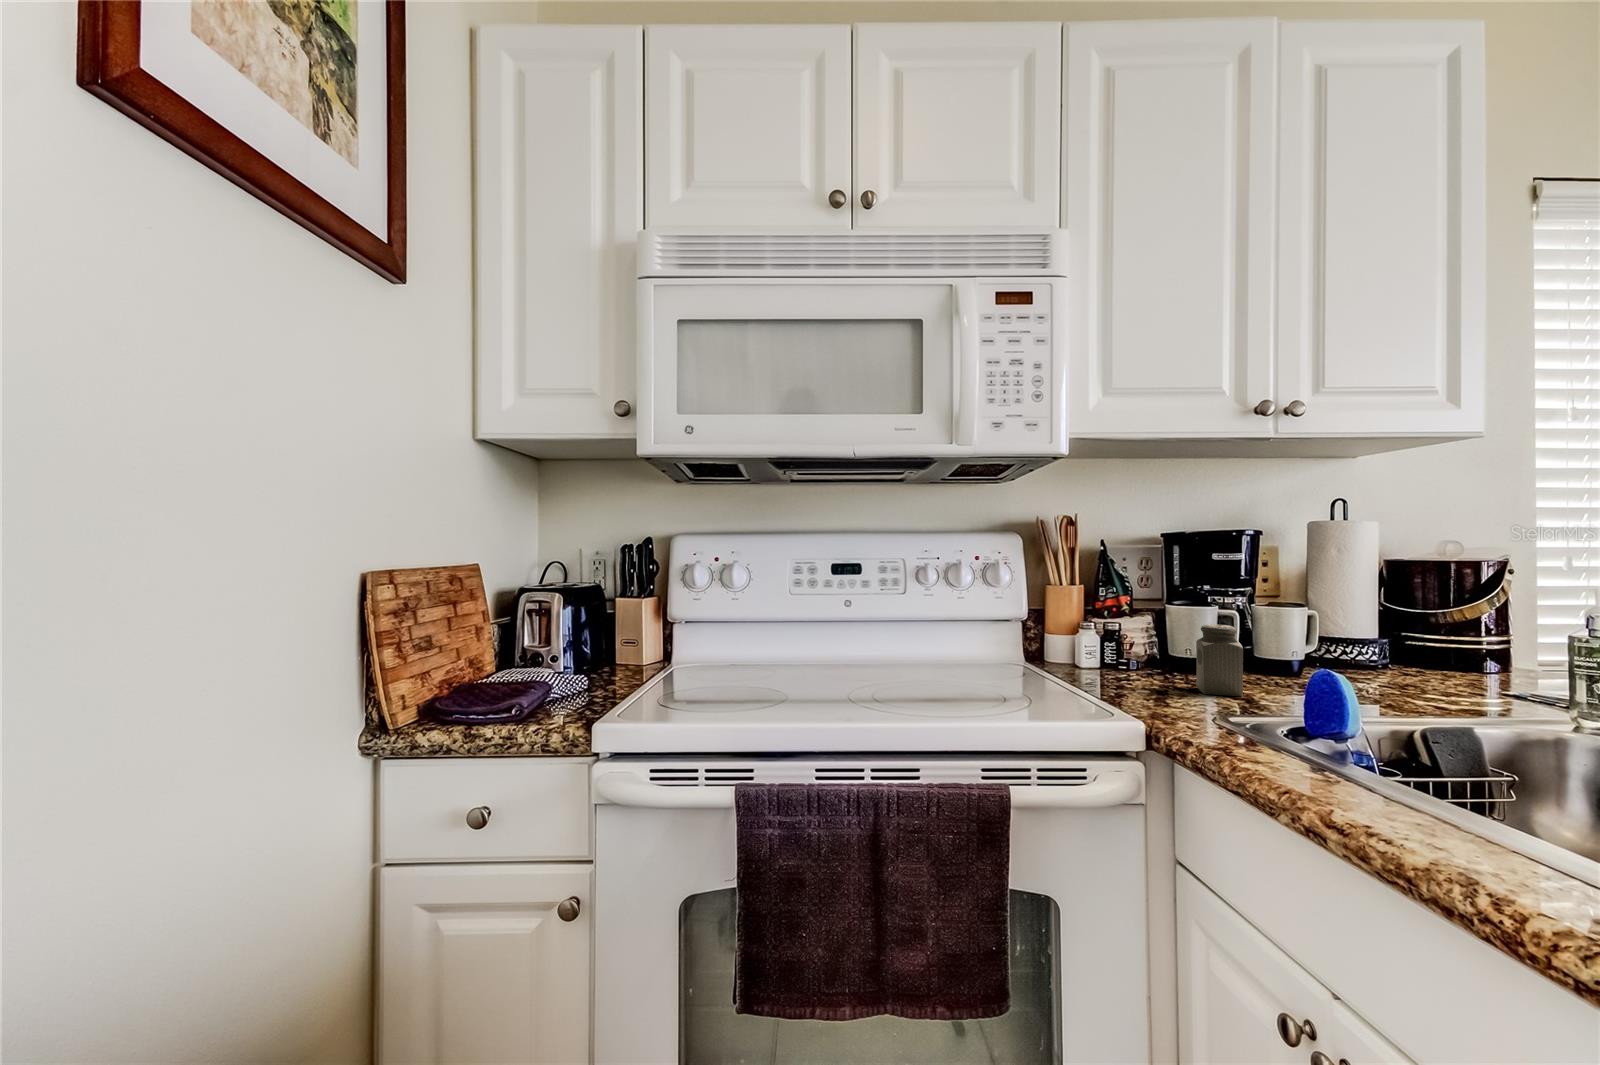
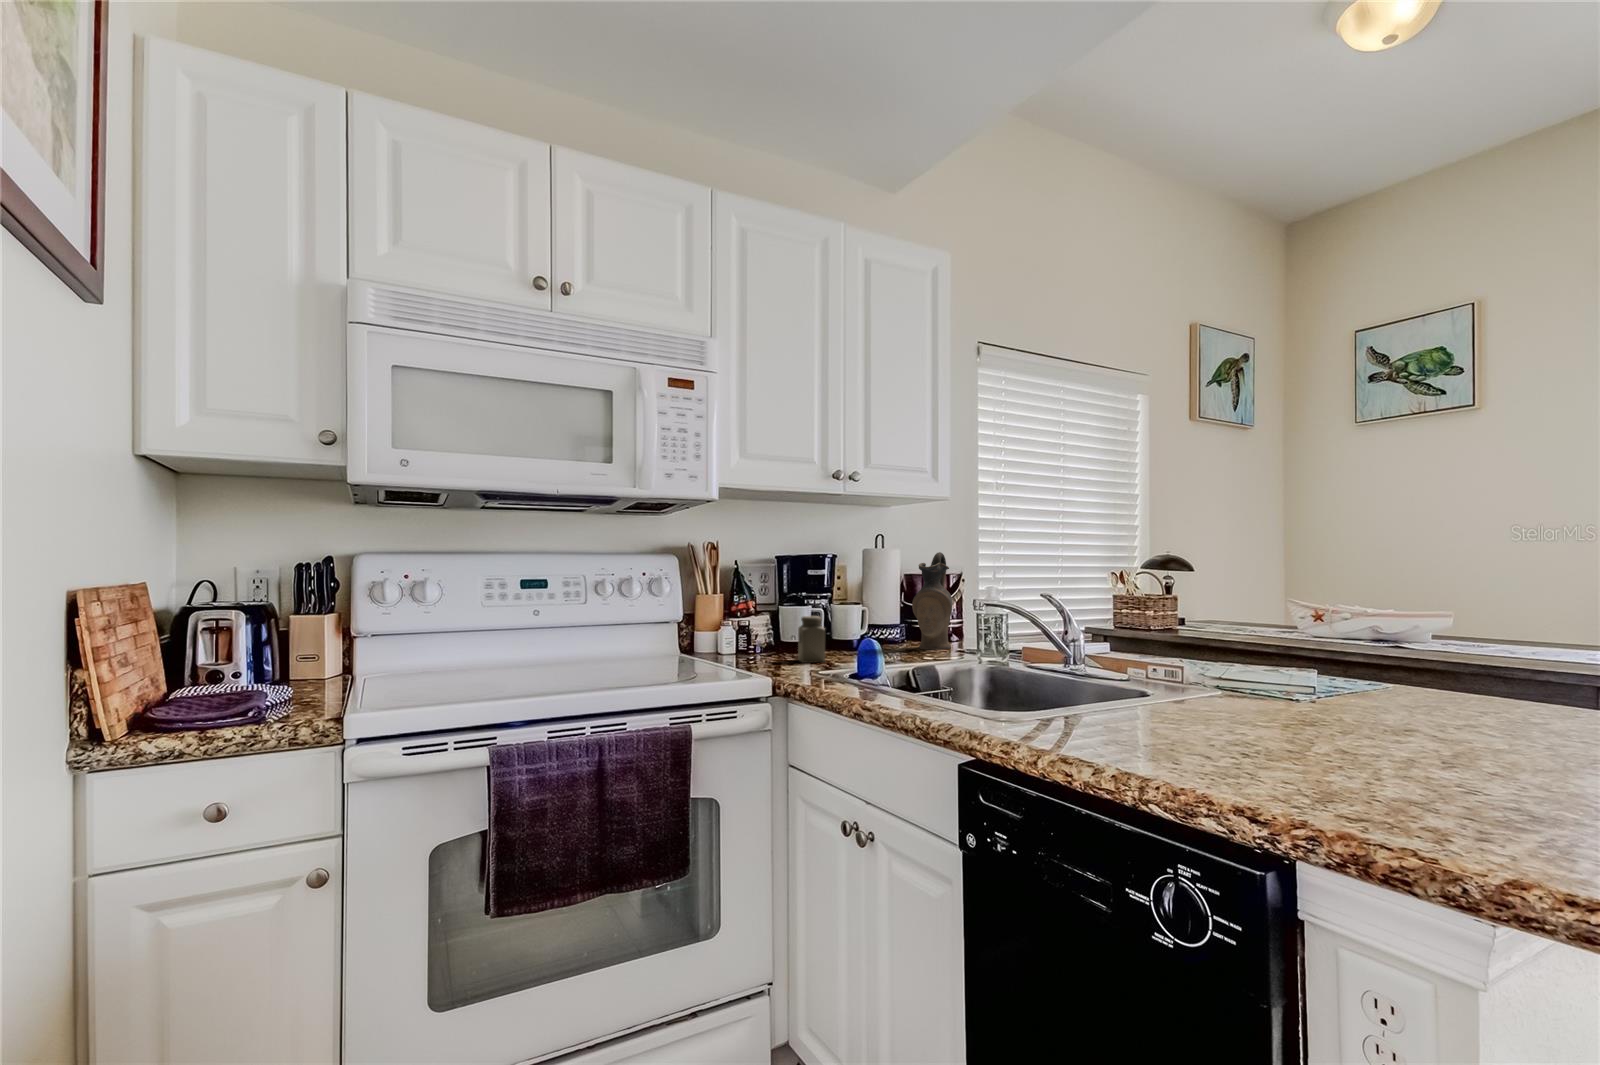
ceramic pitcher: none [1406,528,1492,688] -> present [912,552,953,650]

